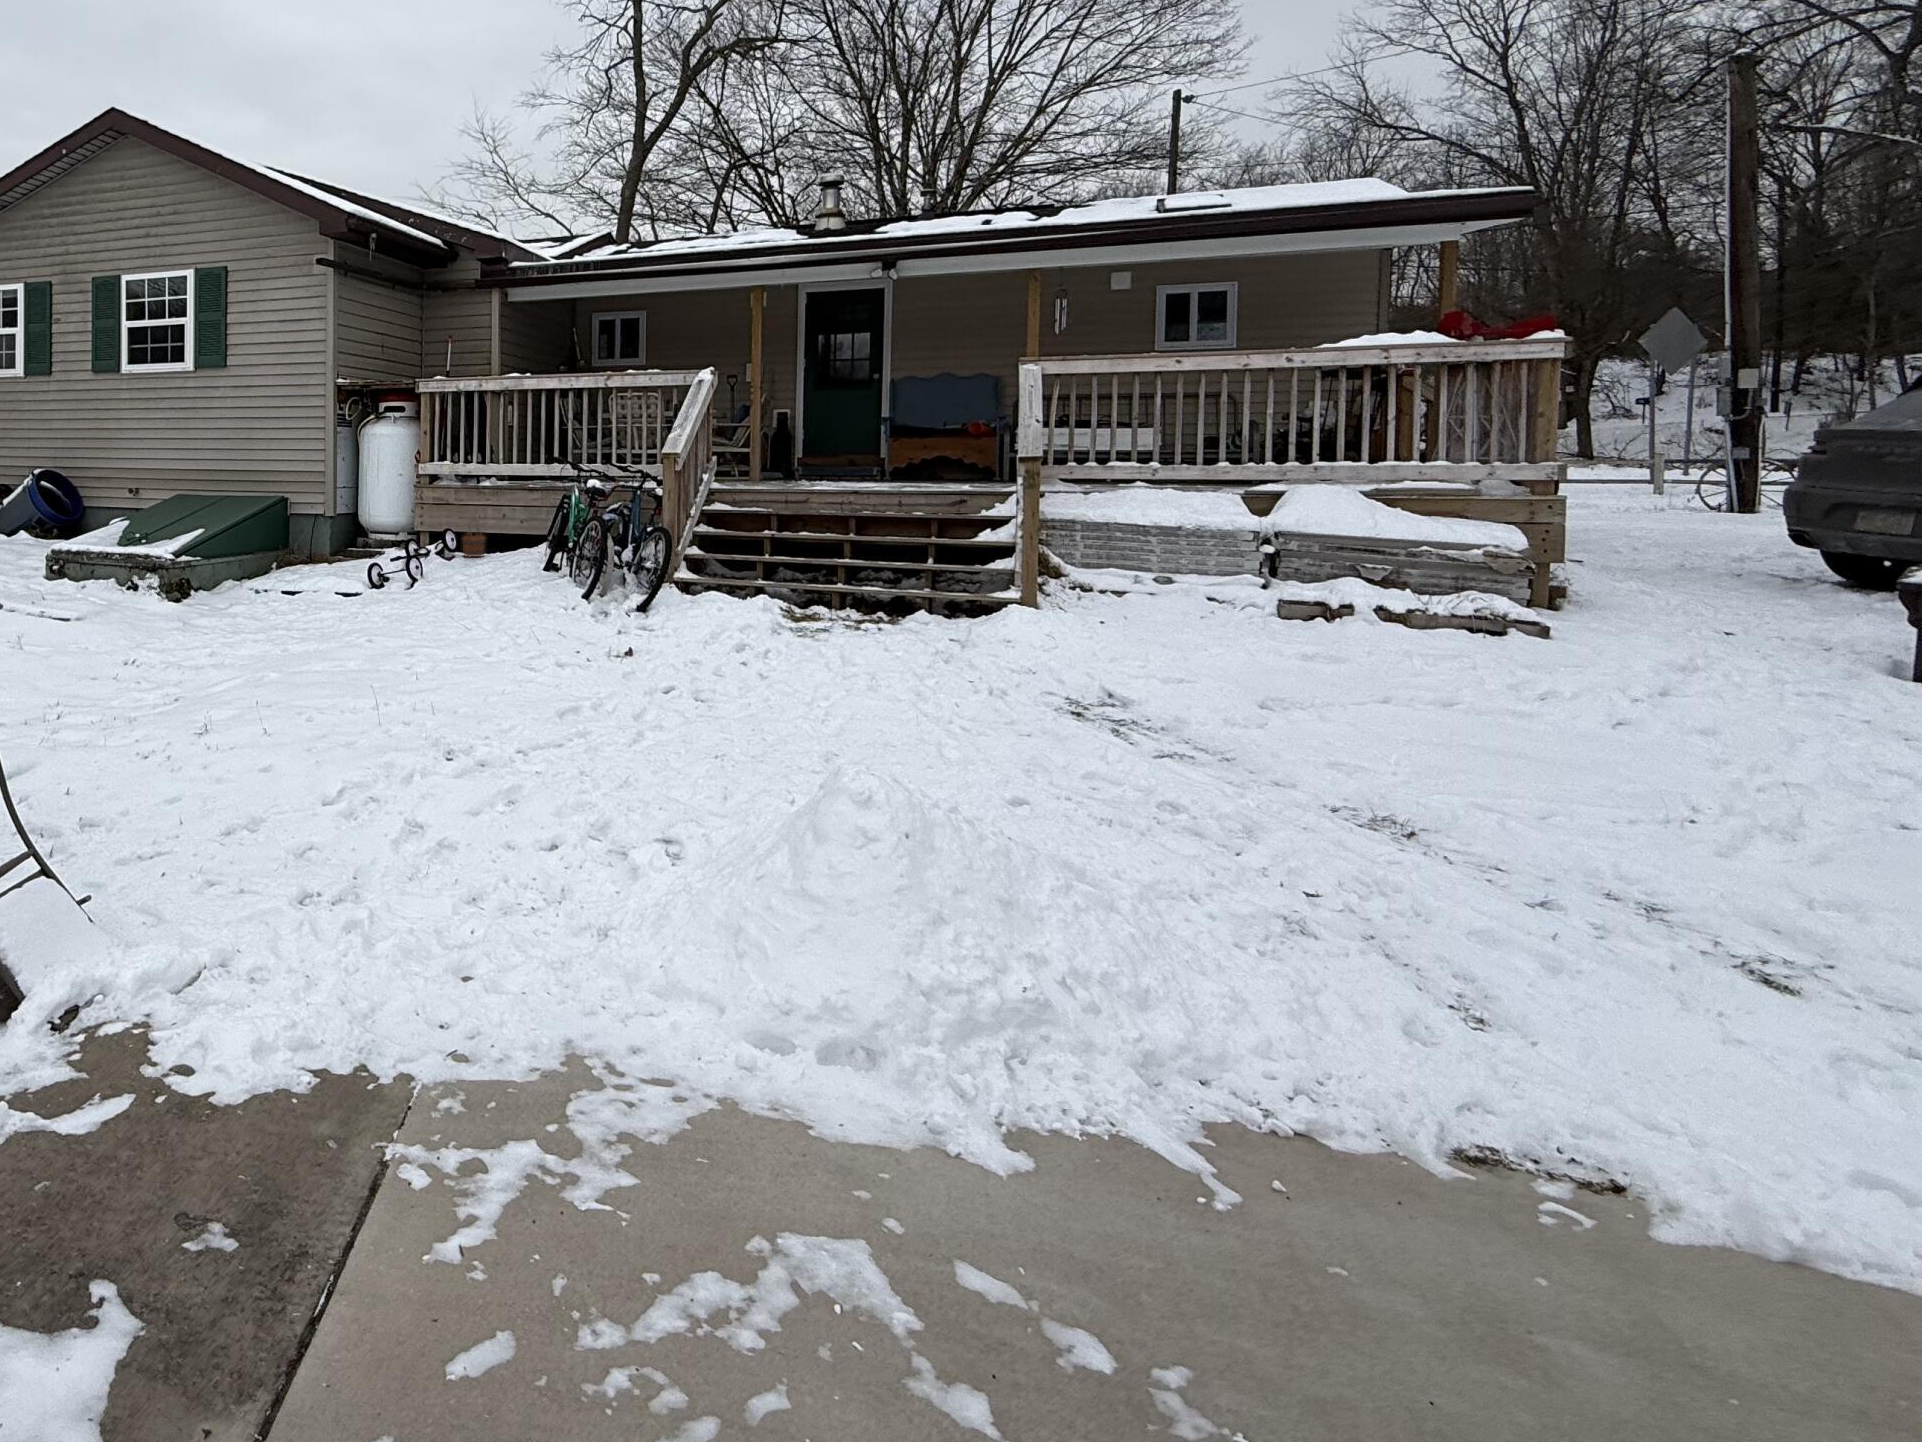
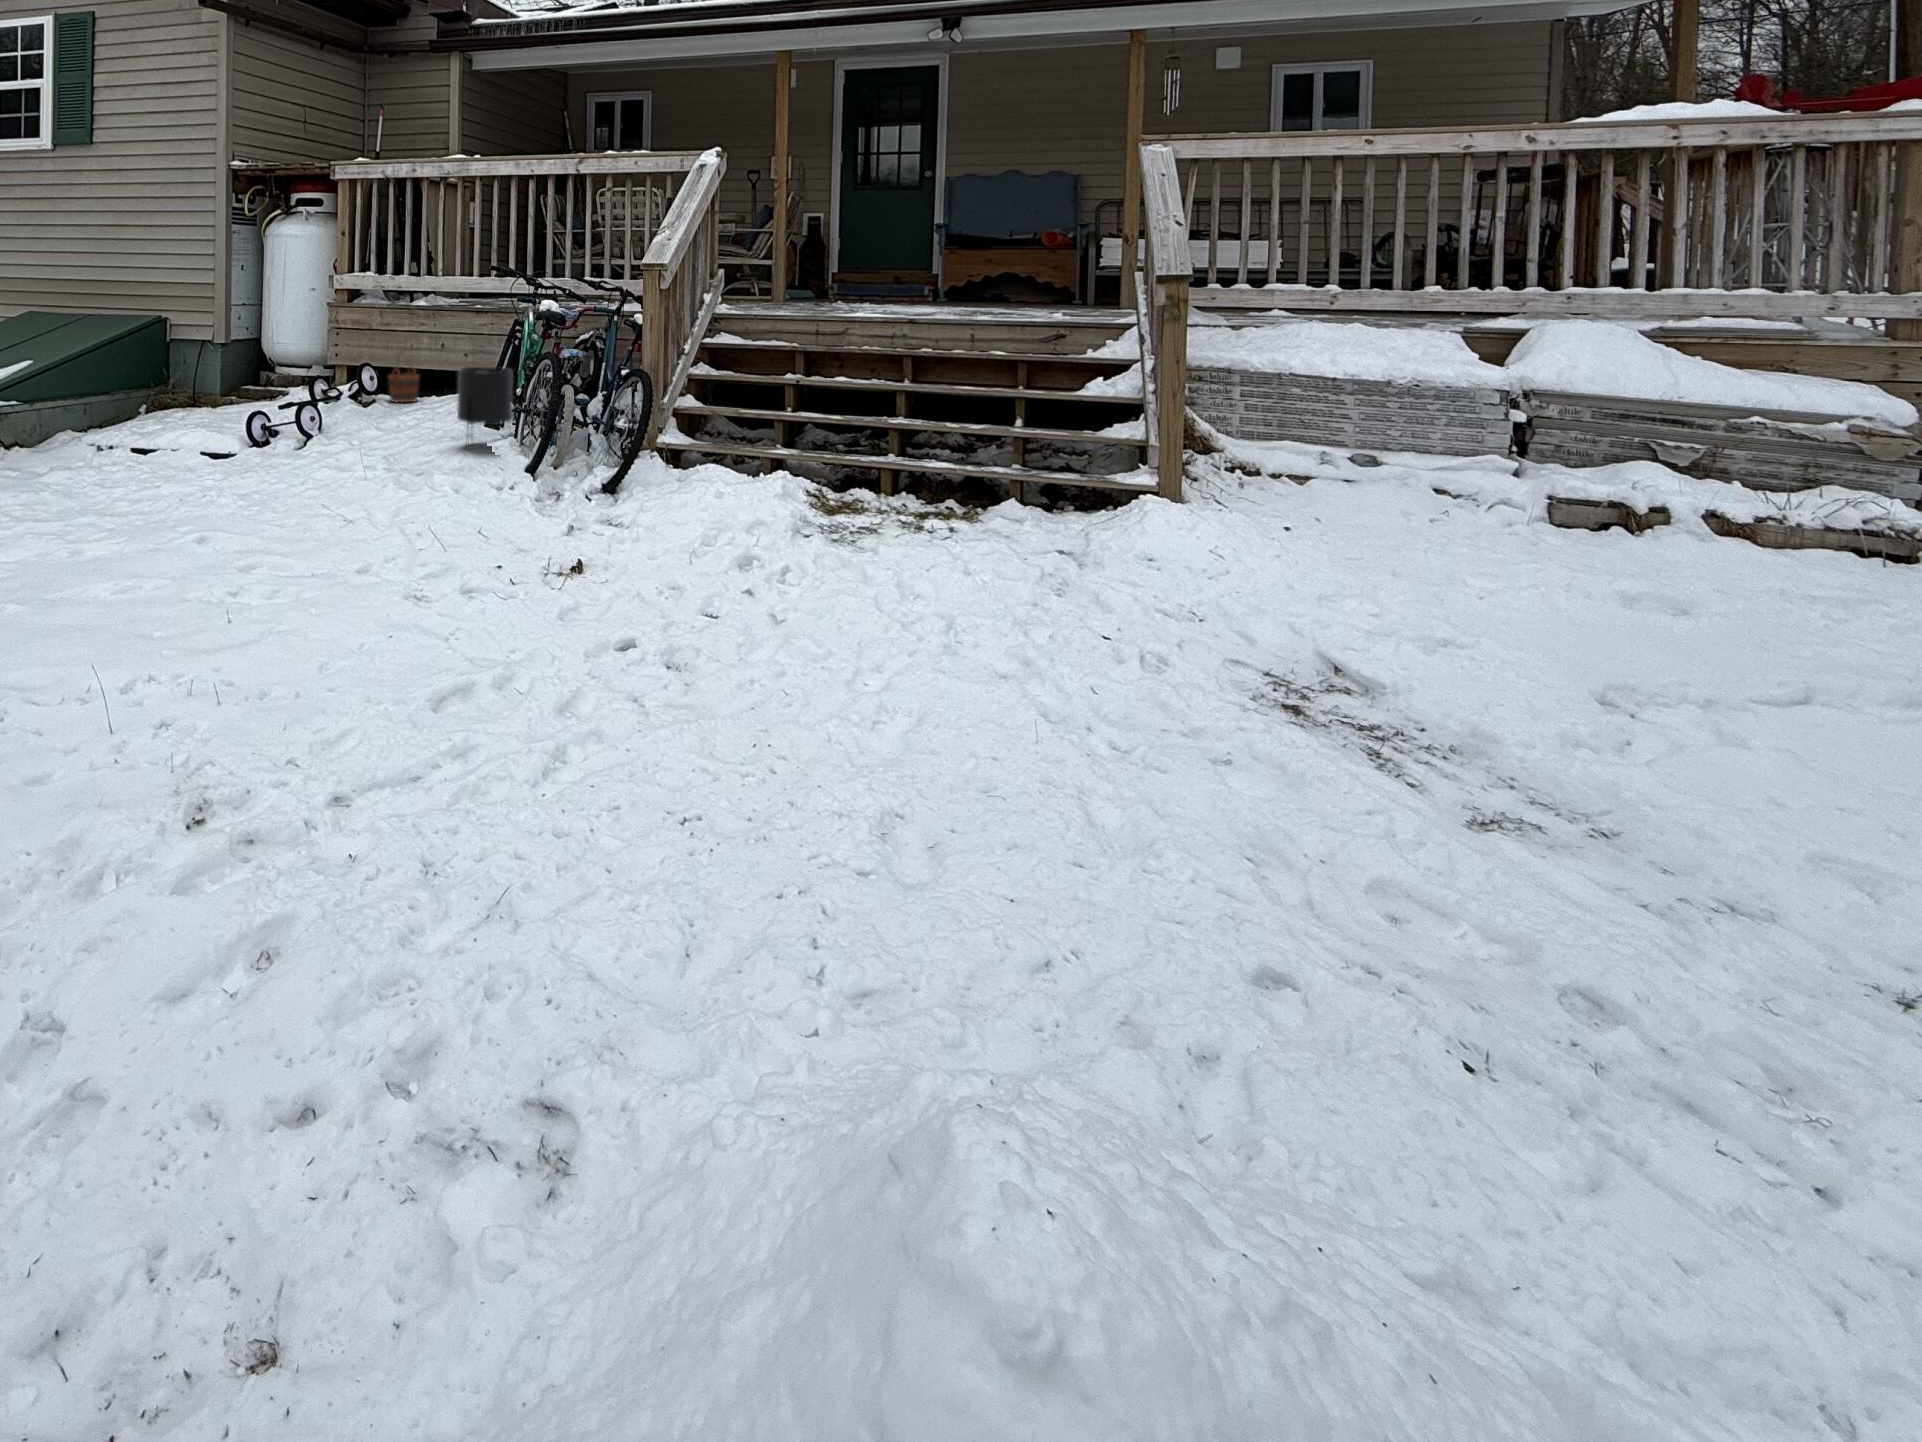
planter: none [529,529,569,587] -> present [457,367,514,436]

